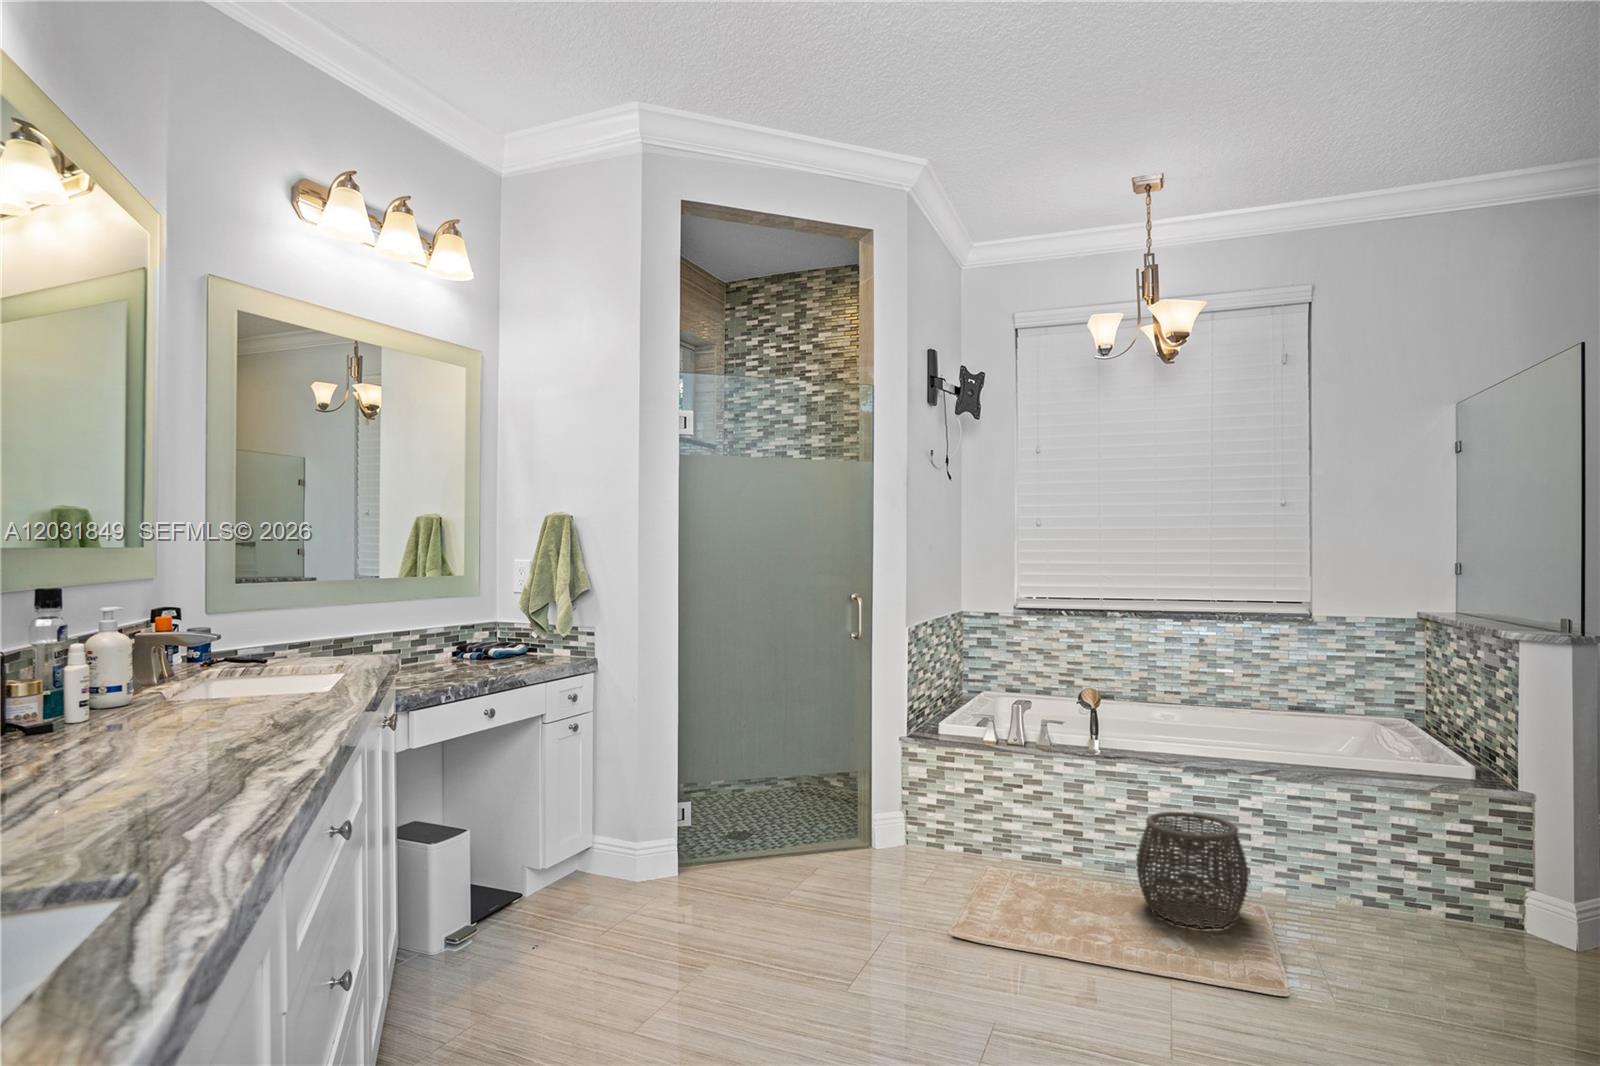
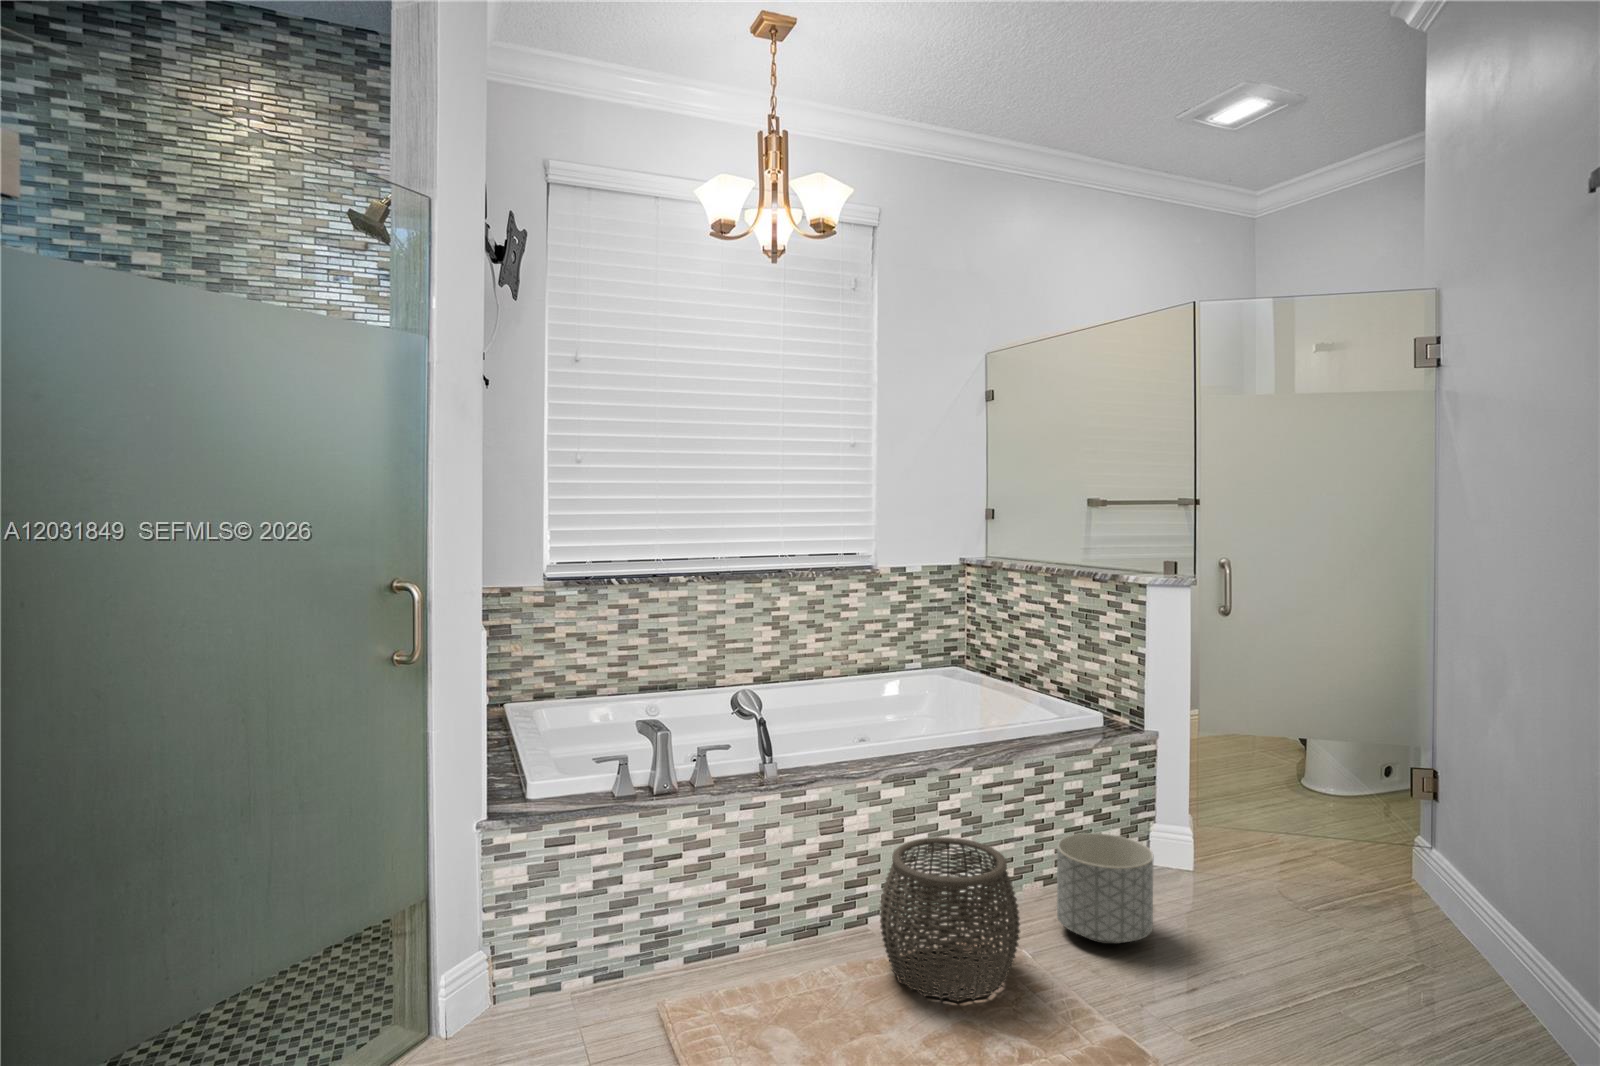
planter: none [1321,848,1414,943] -> present [1057,833,1154,944]

